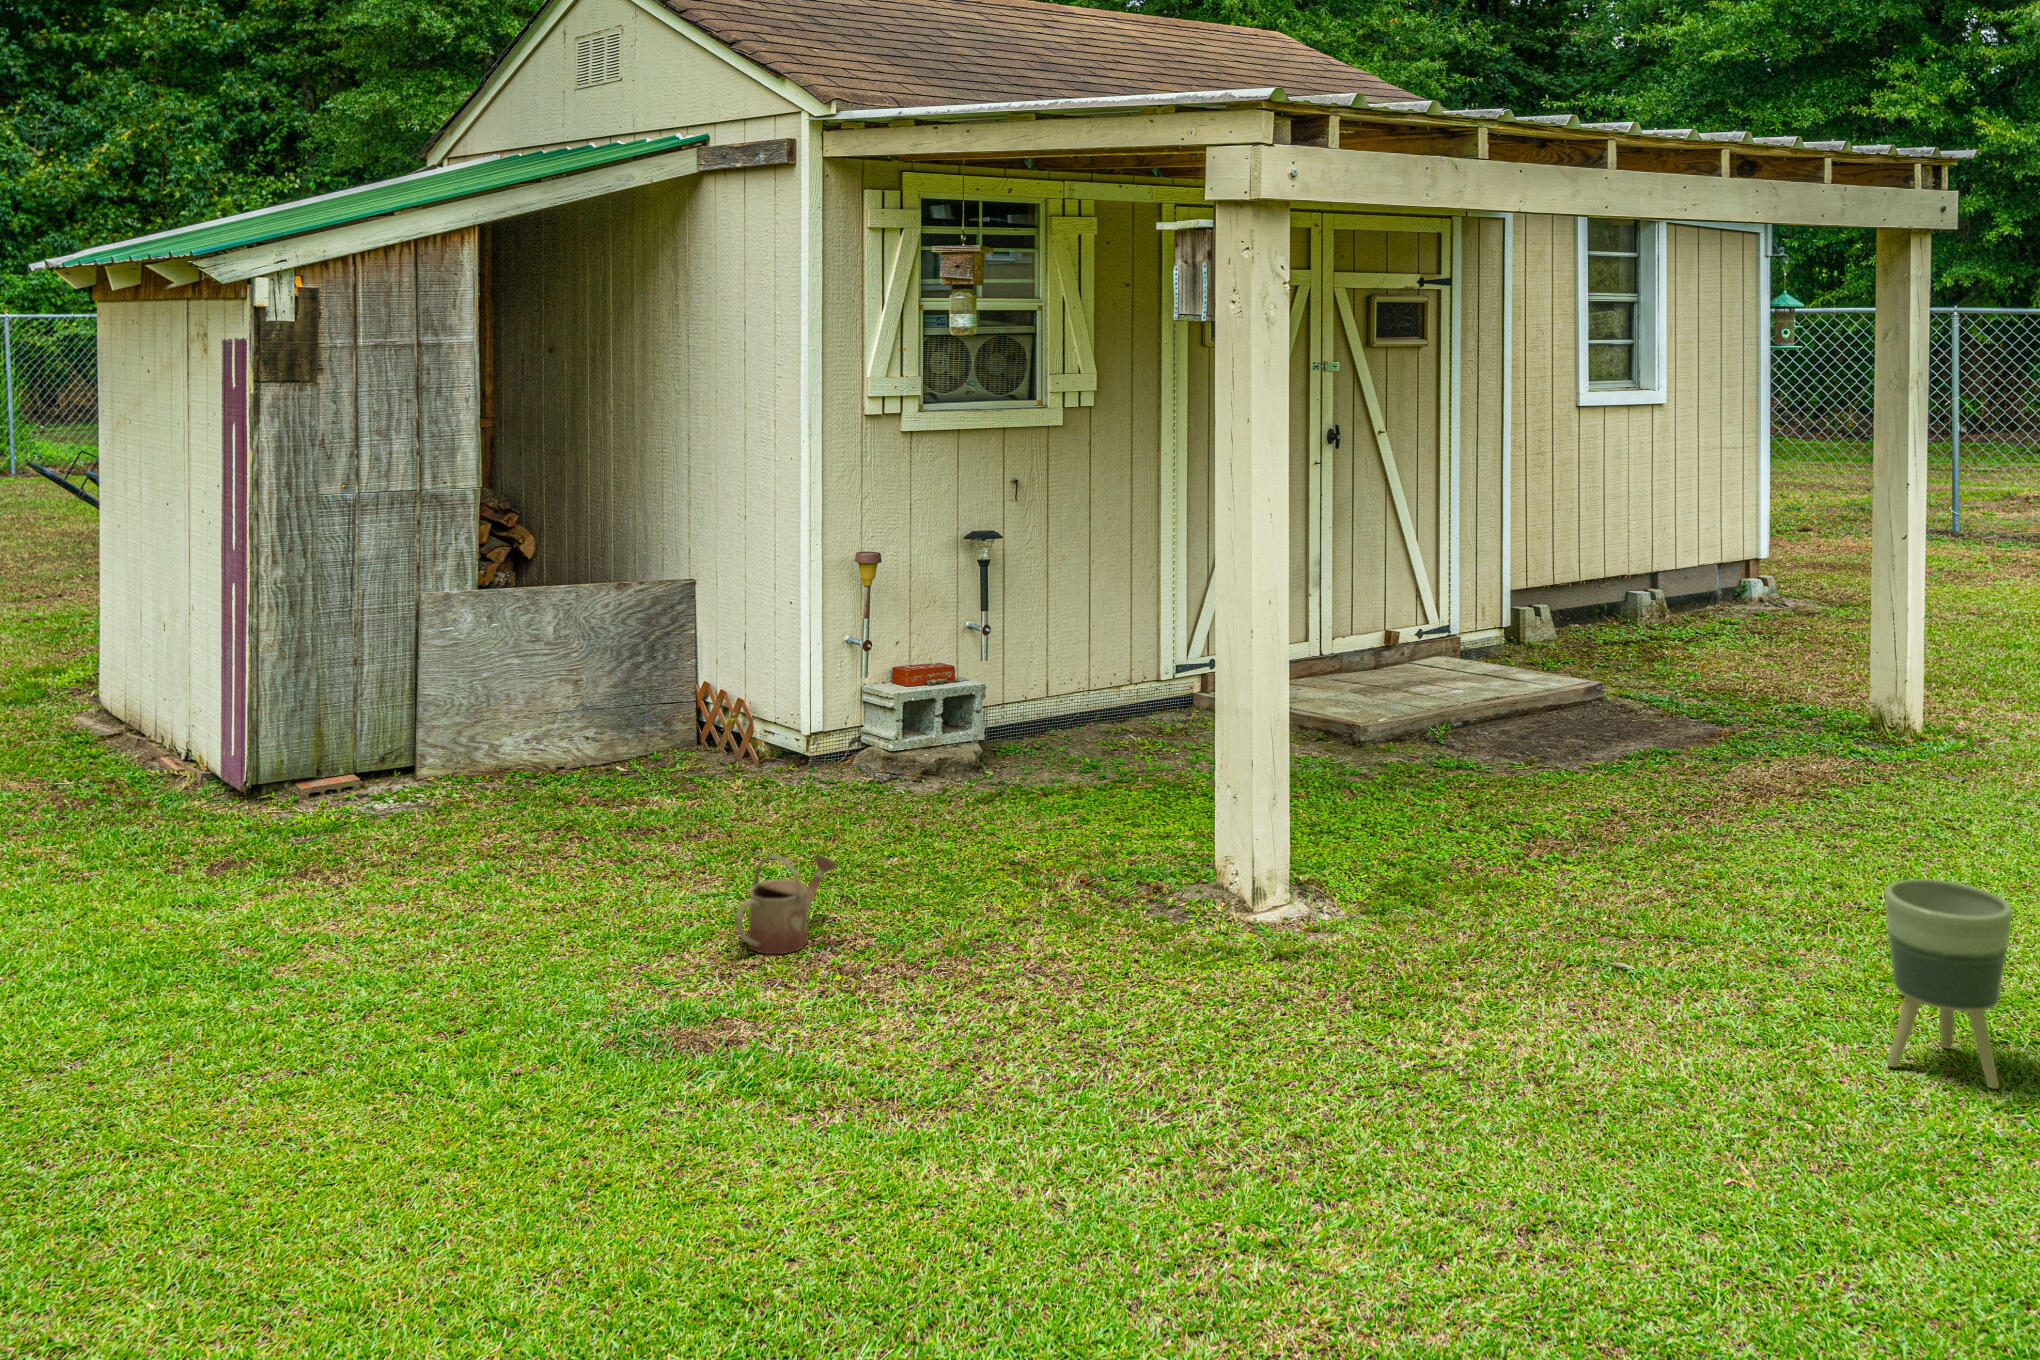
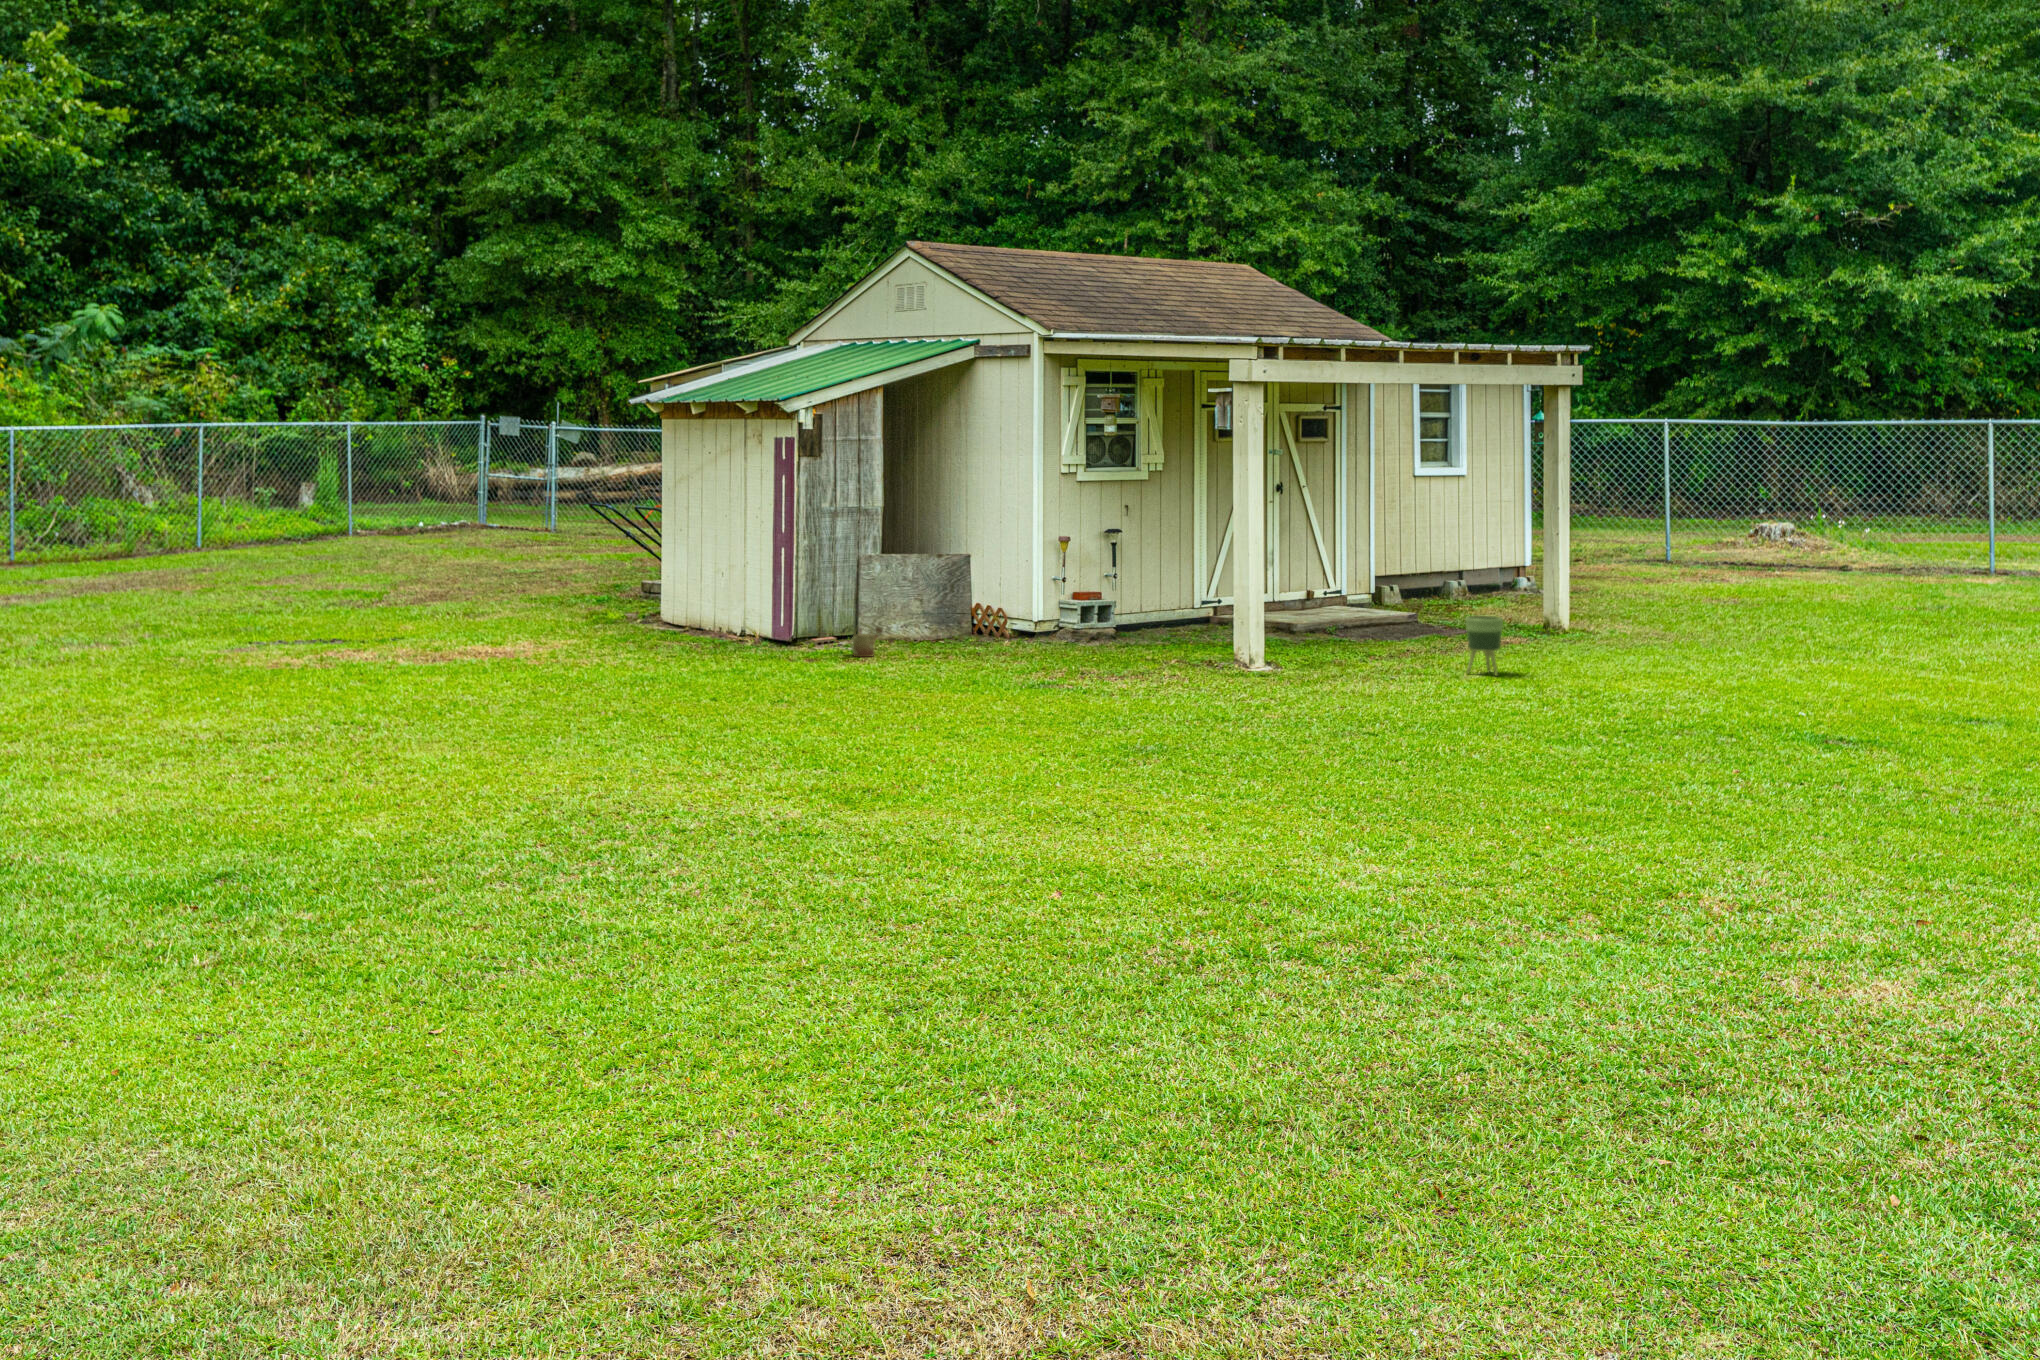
watering can: present [735,854,837,954] -> present [850,625,883,657]

